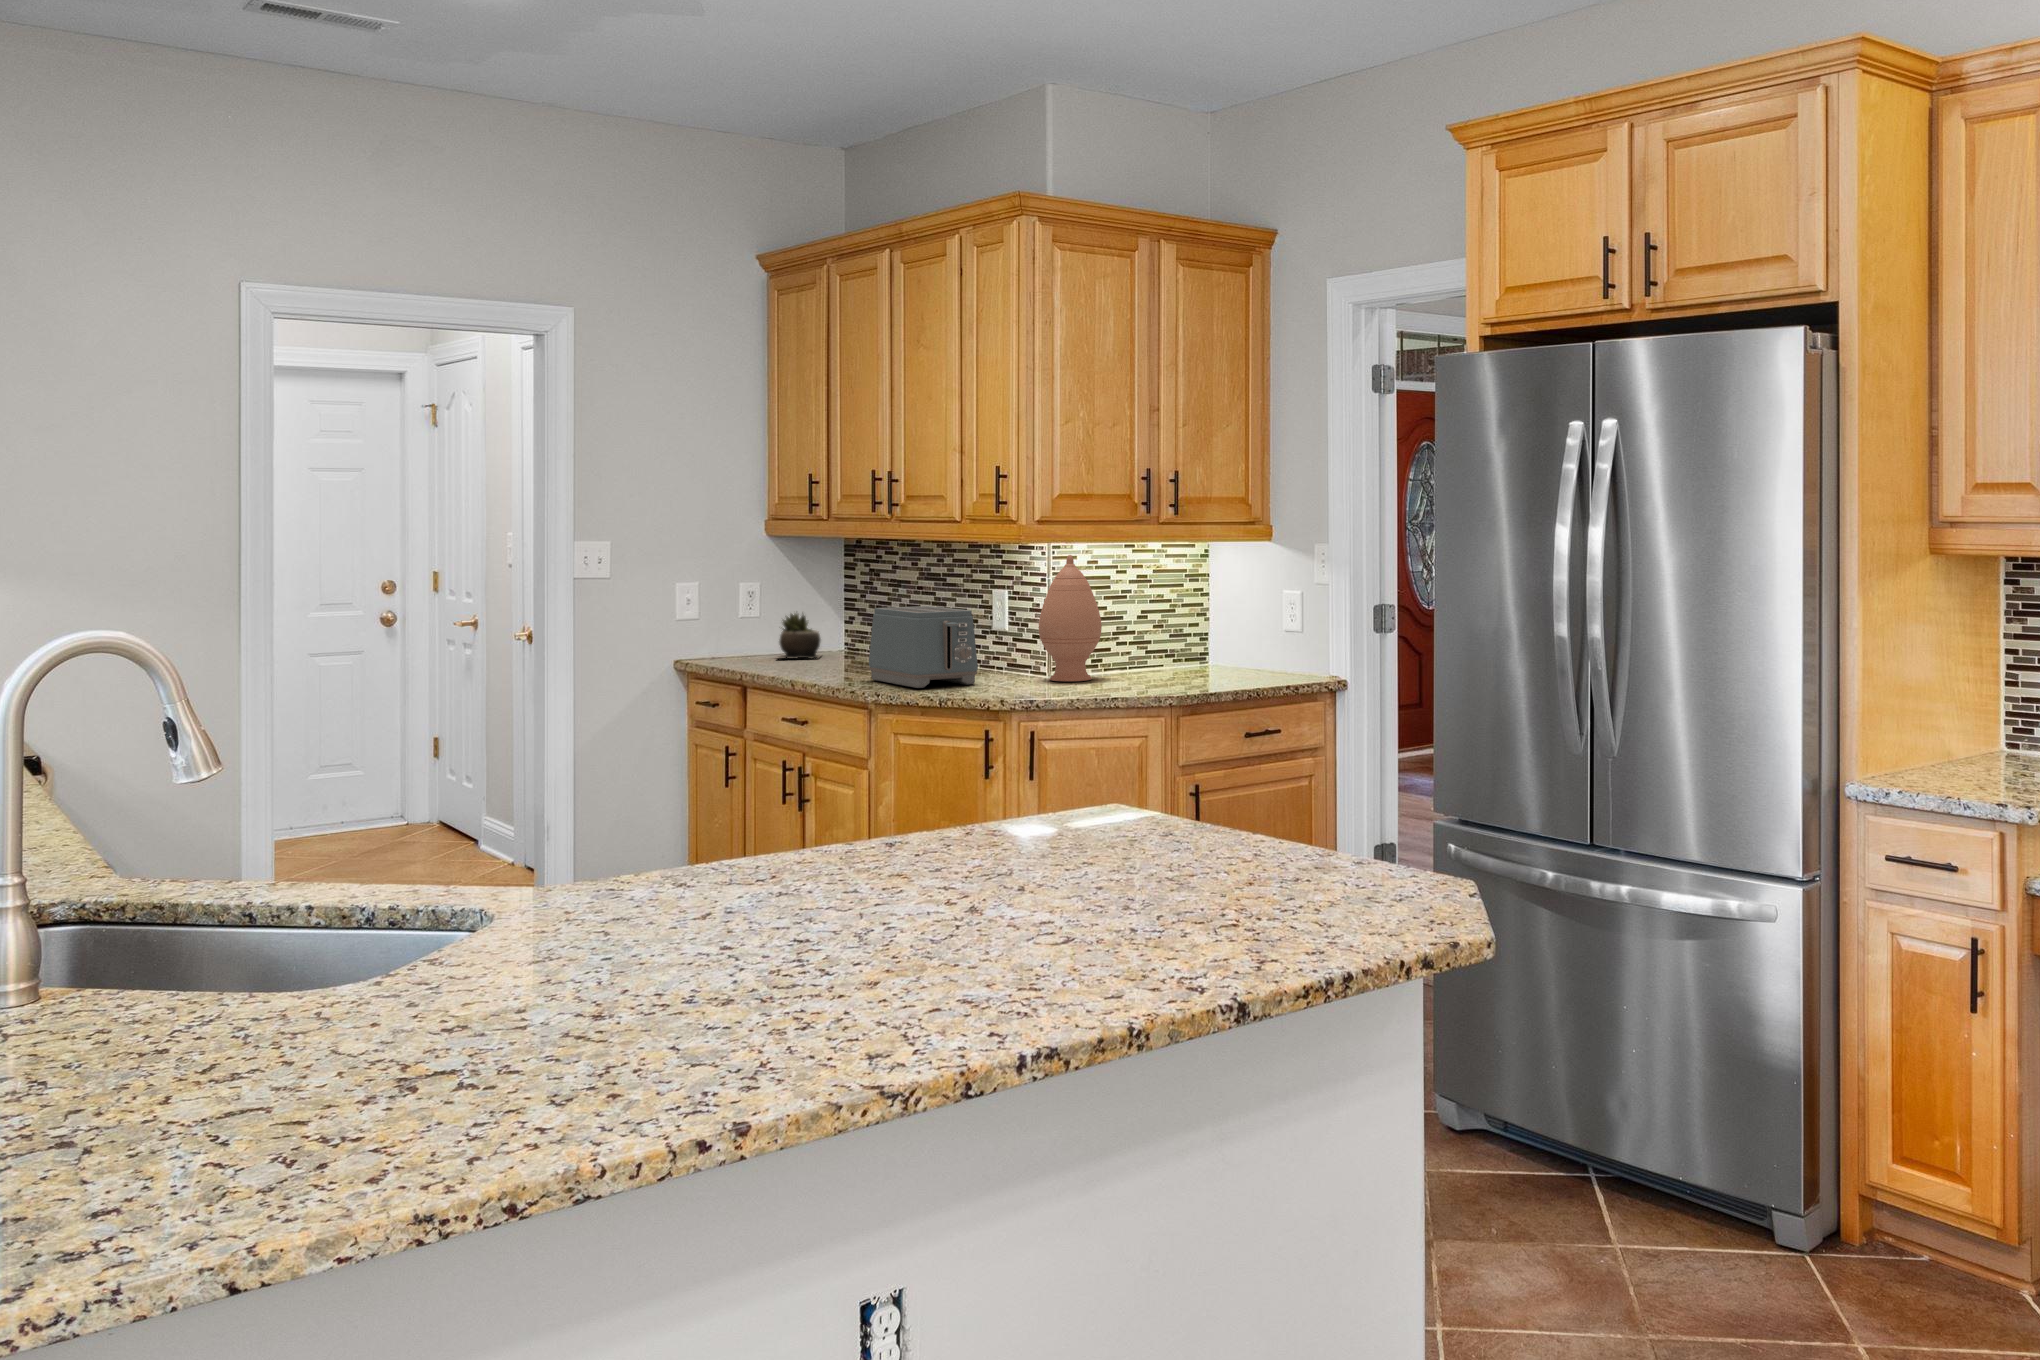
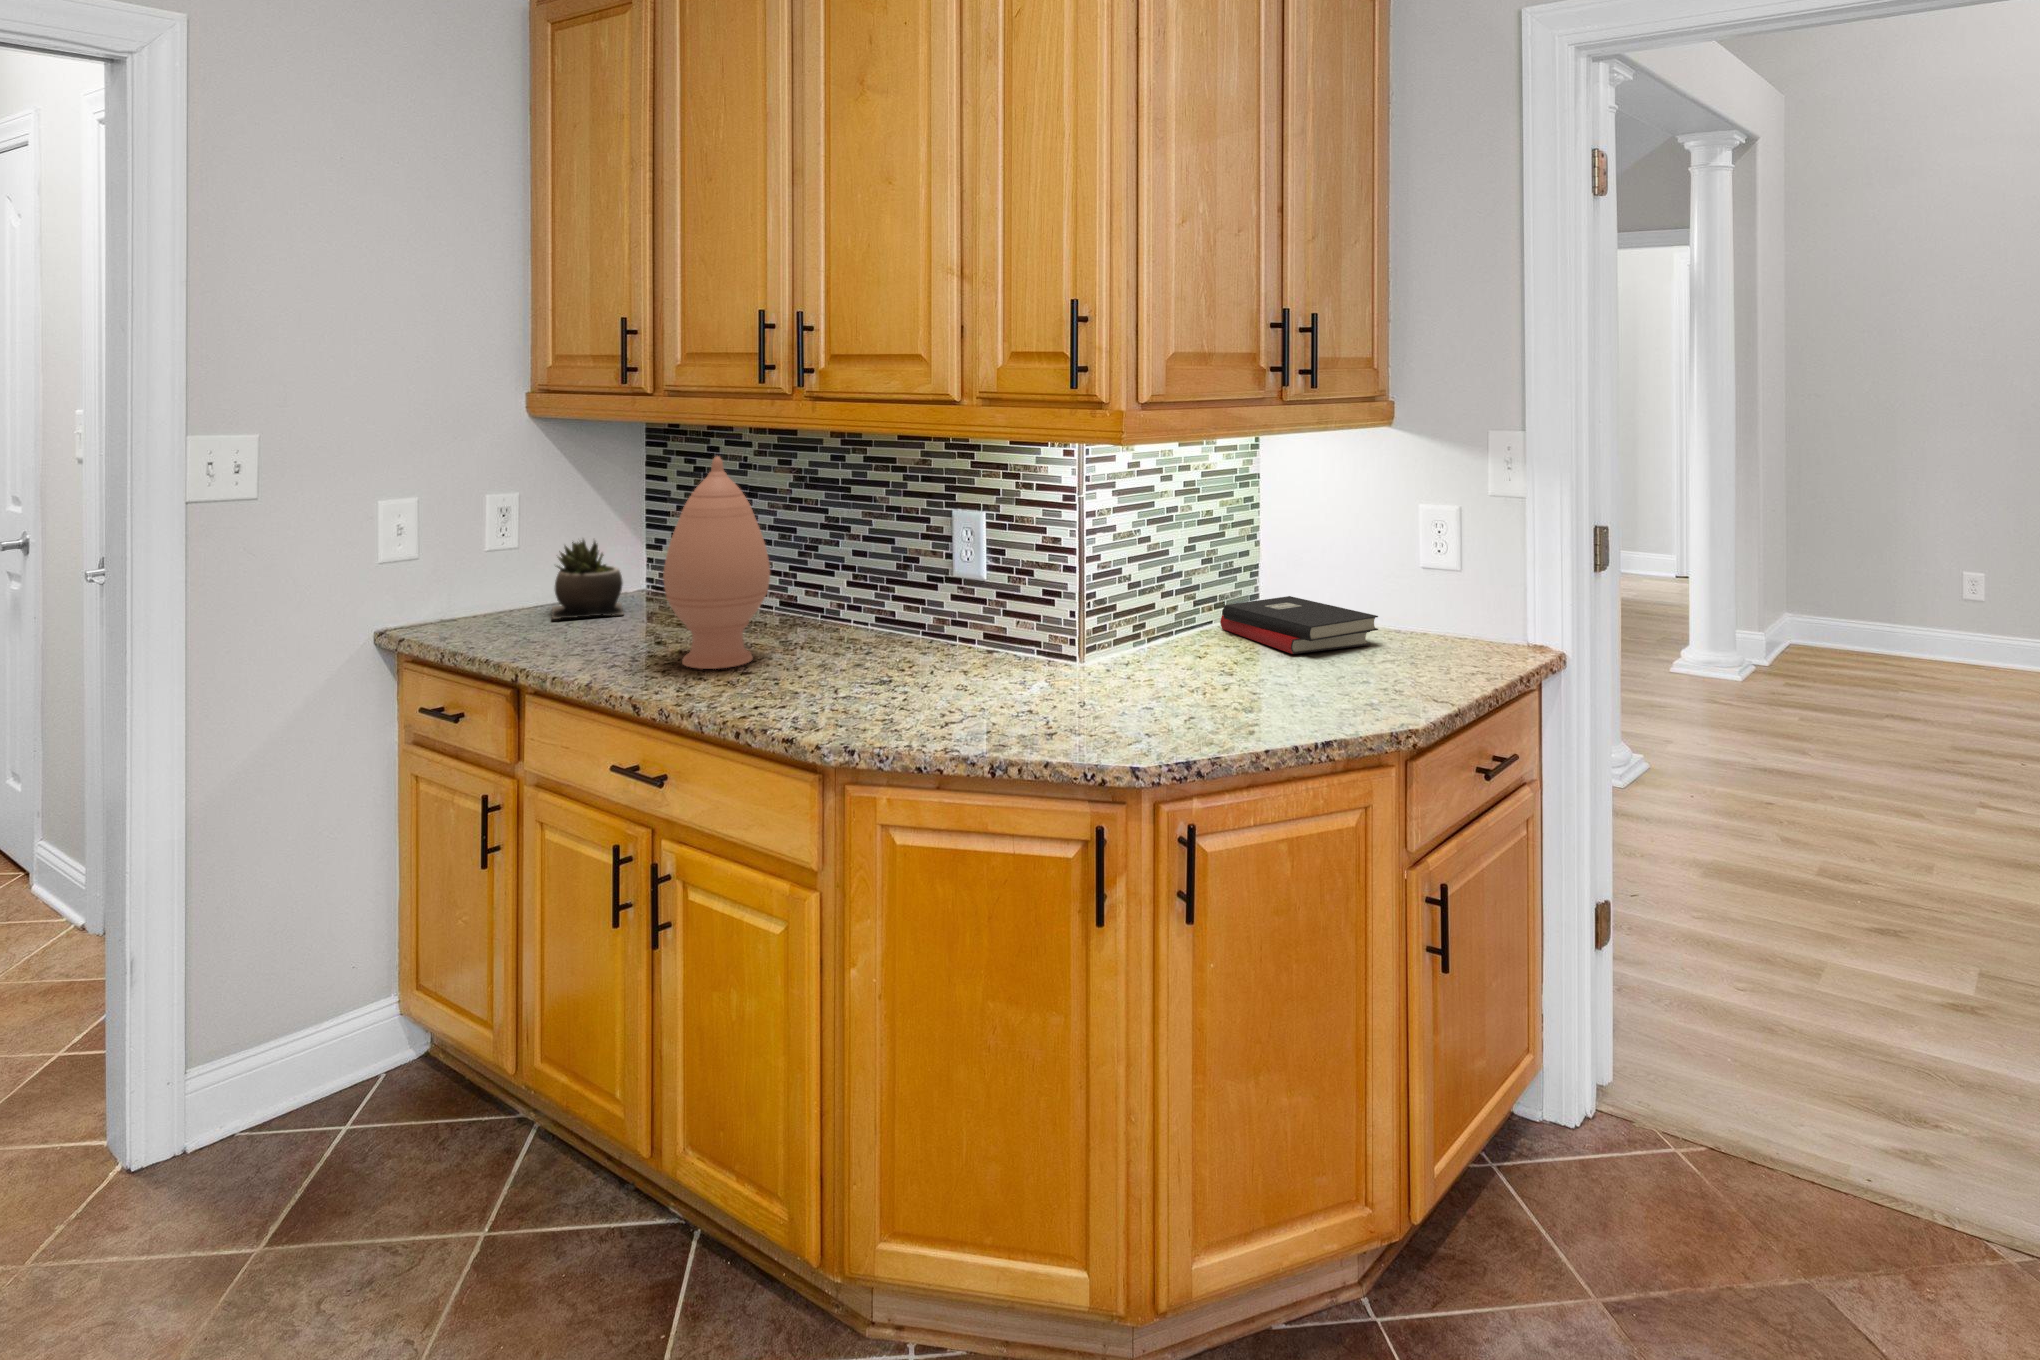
vase: present [1039,555,1102,681] -> present [663,456,770,669]
toaster: present [869,606,978,688] -> none [775,547,998,721]
hardback book: none [1156,651,1236,676] -> present [1220,596,1378,654]

